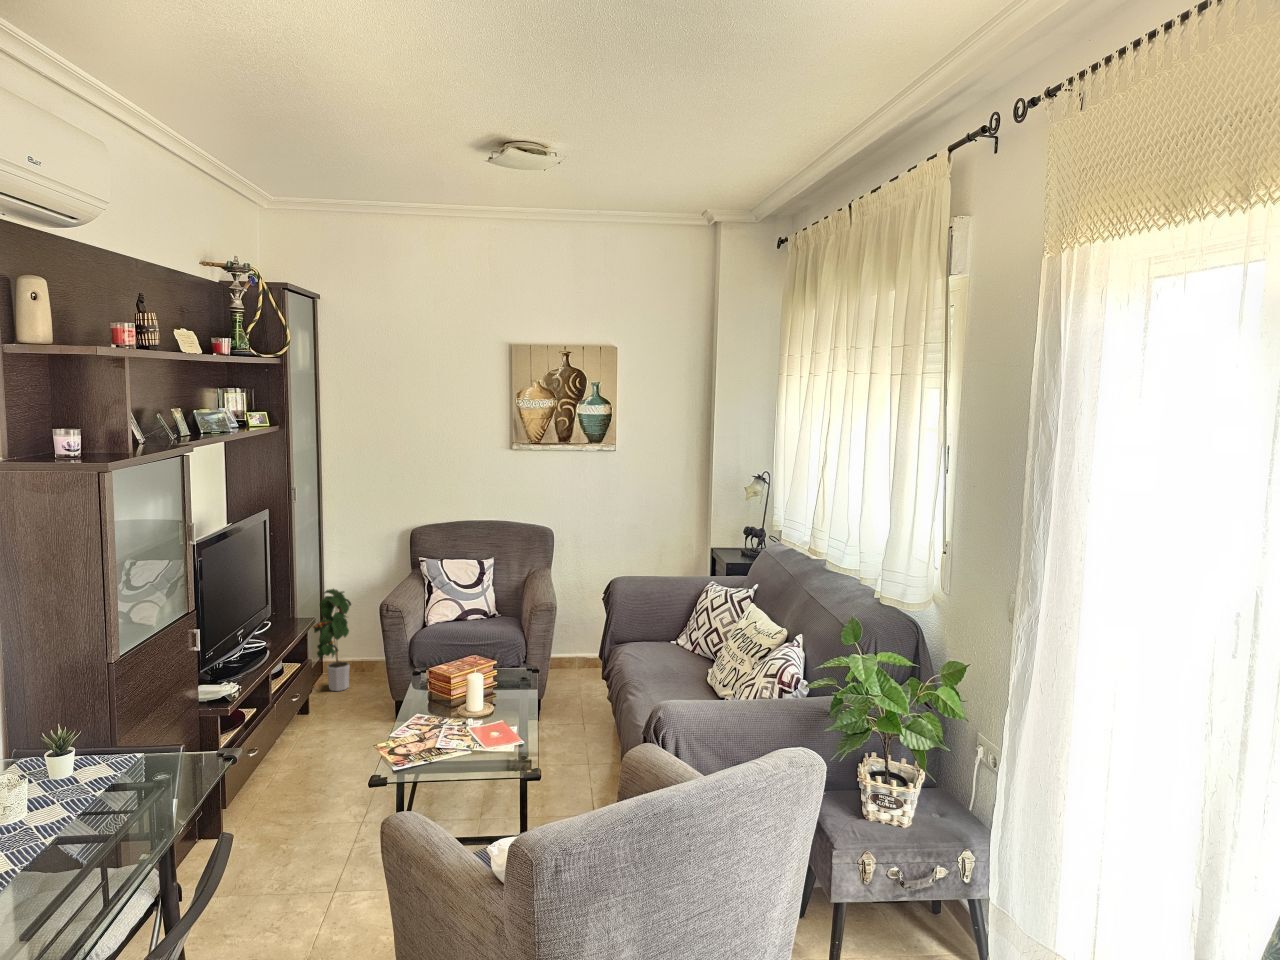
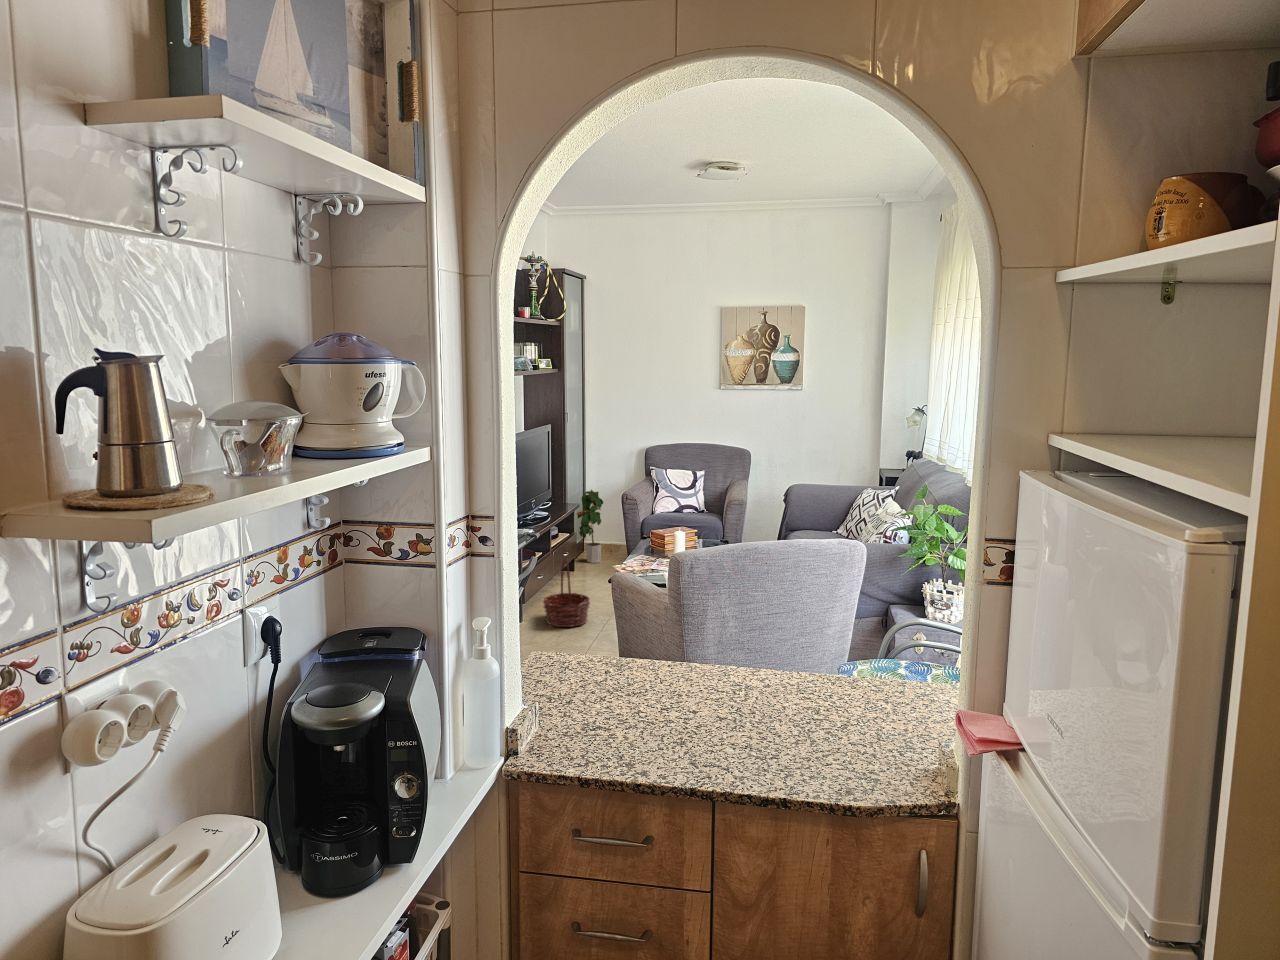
basket: none [257,728,337,839] -> present [543,559,590,627]

